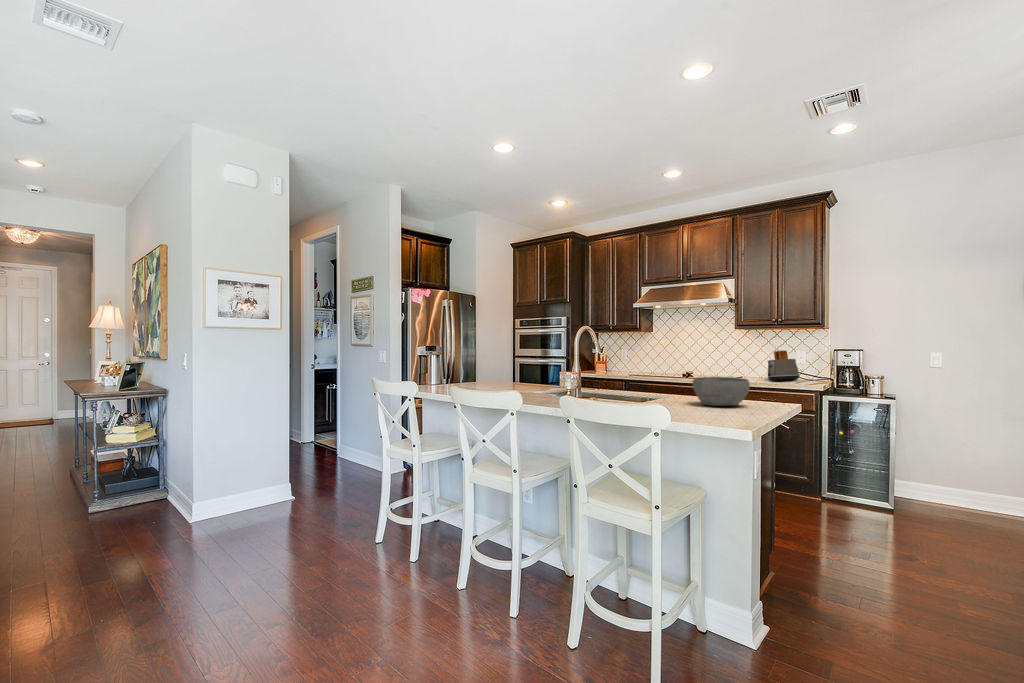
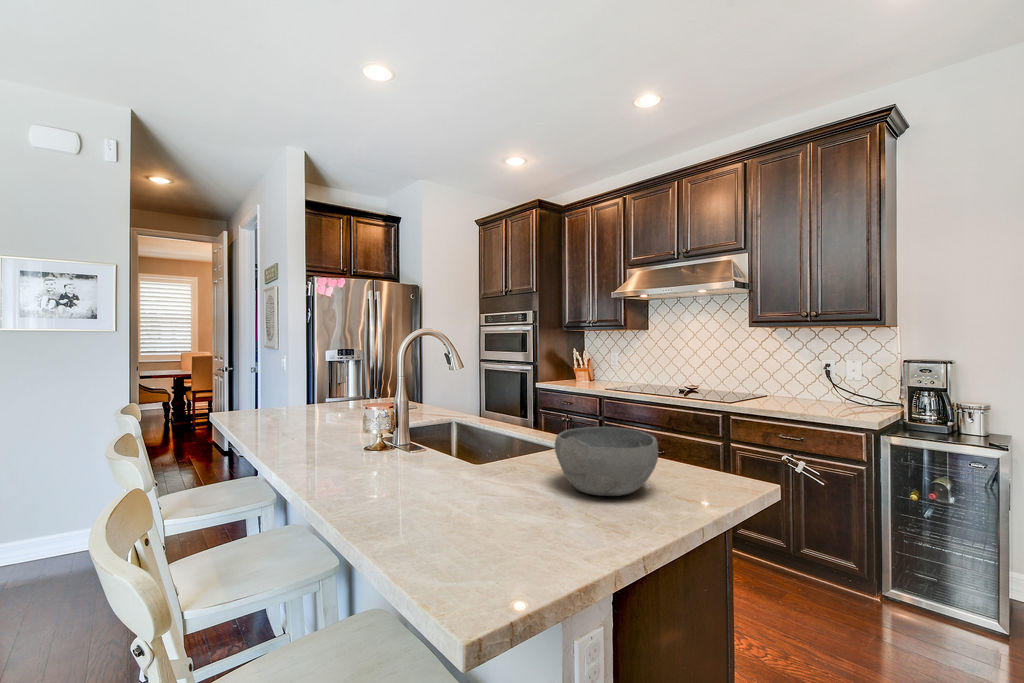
toaster: present [768,350,800,381] -> none [795,360,848,407]

